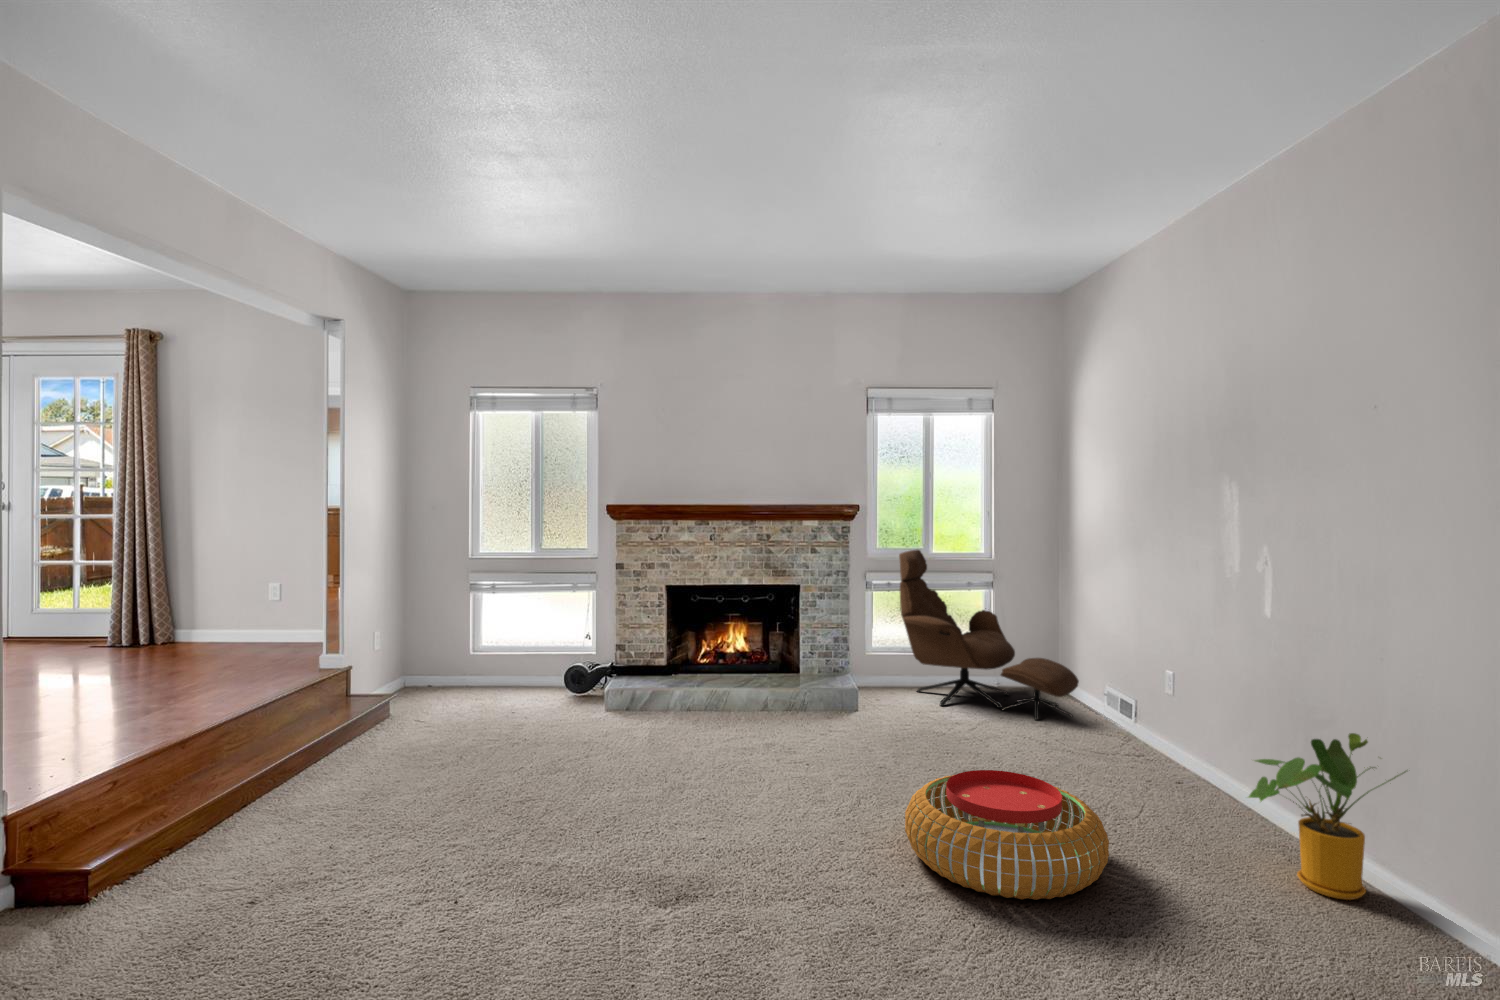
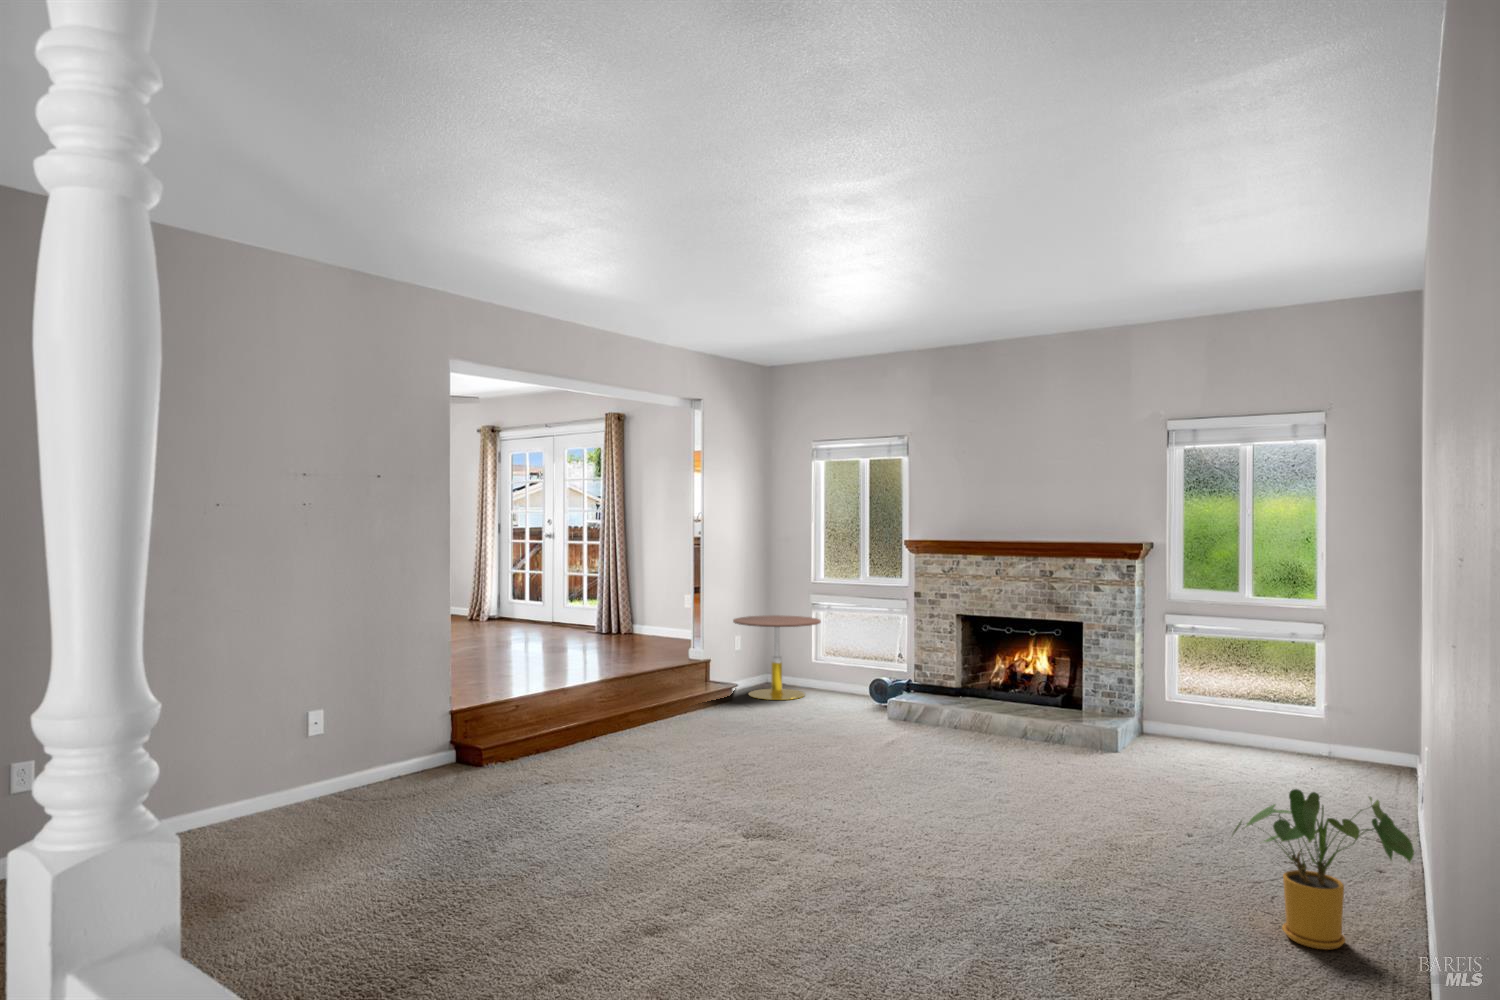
lounge chair: present [899,550,1079,720] -> none [1185,592,1392,797]
side table: none [377,600,496,709] -> present [733,615,821,700]
pouf: present [905,770,1109,900] -> none [952,781,1122,879]

